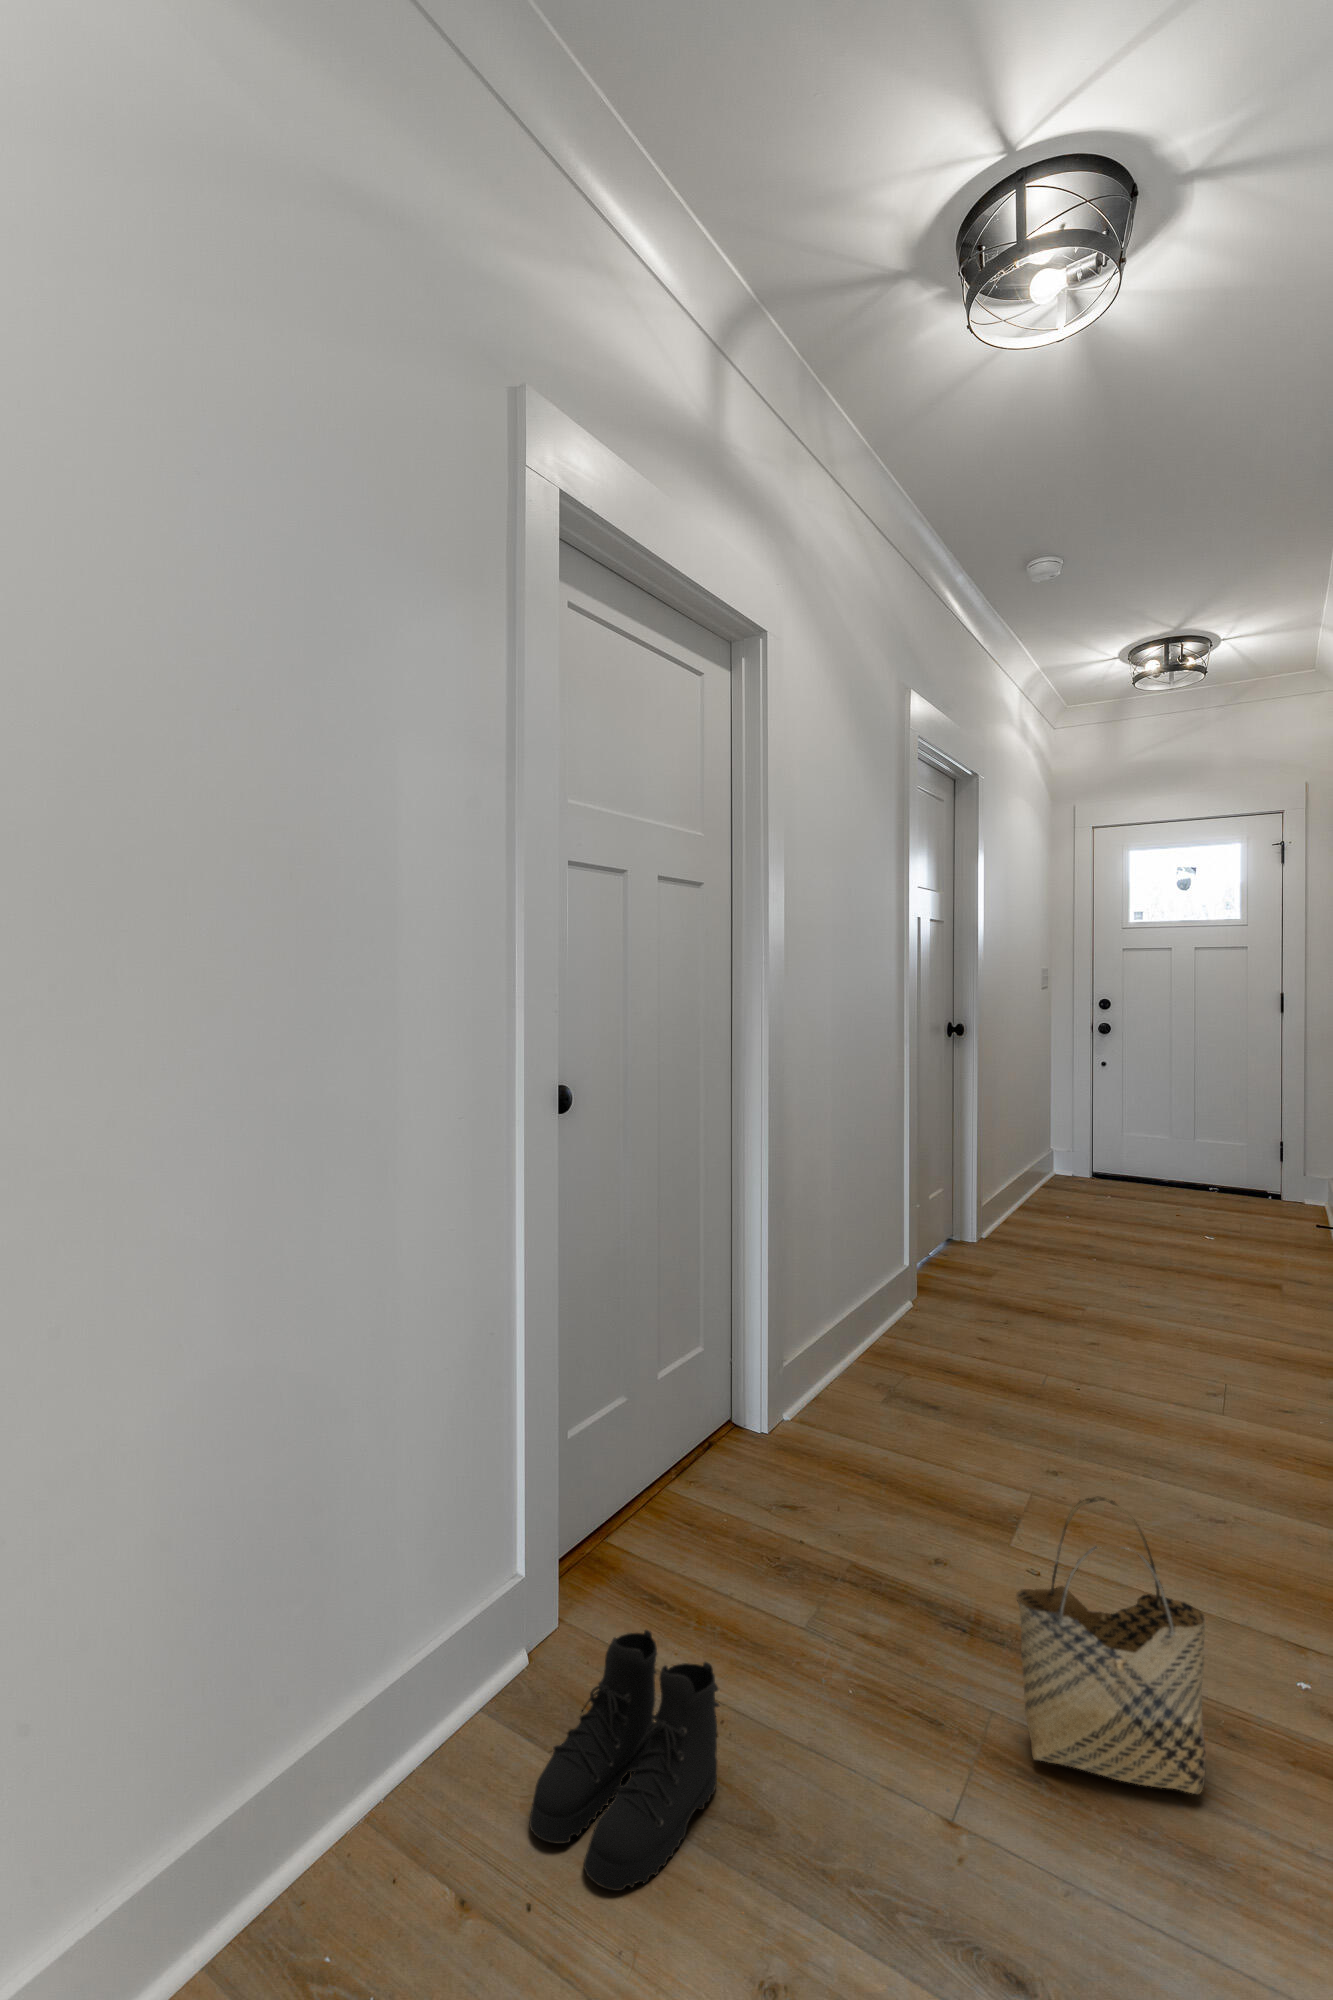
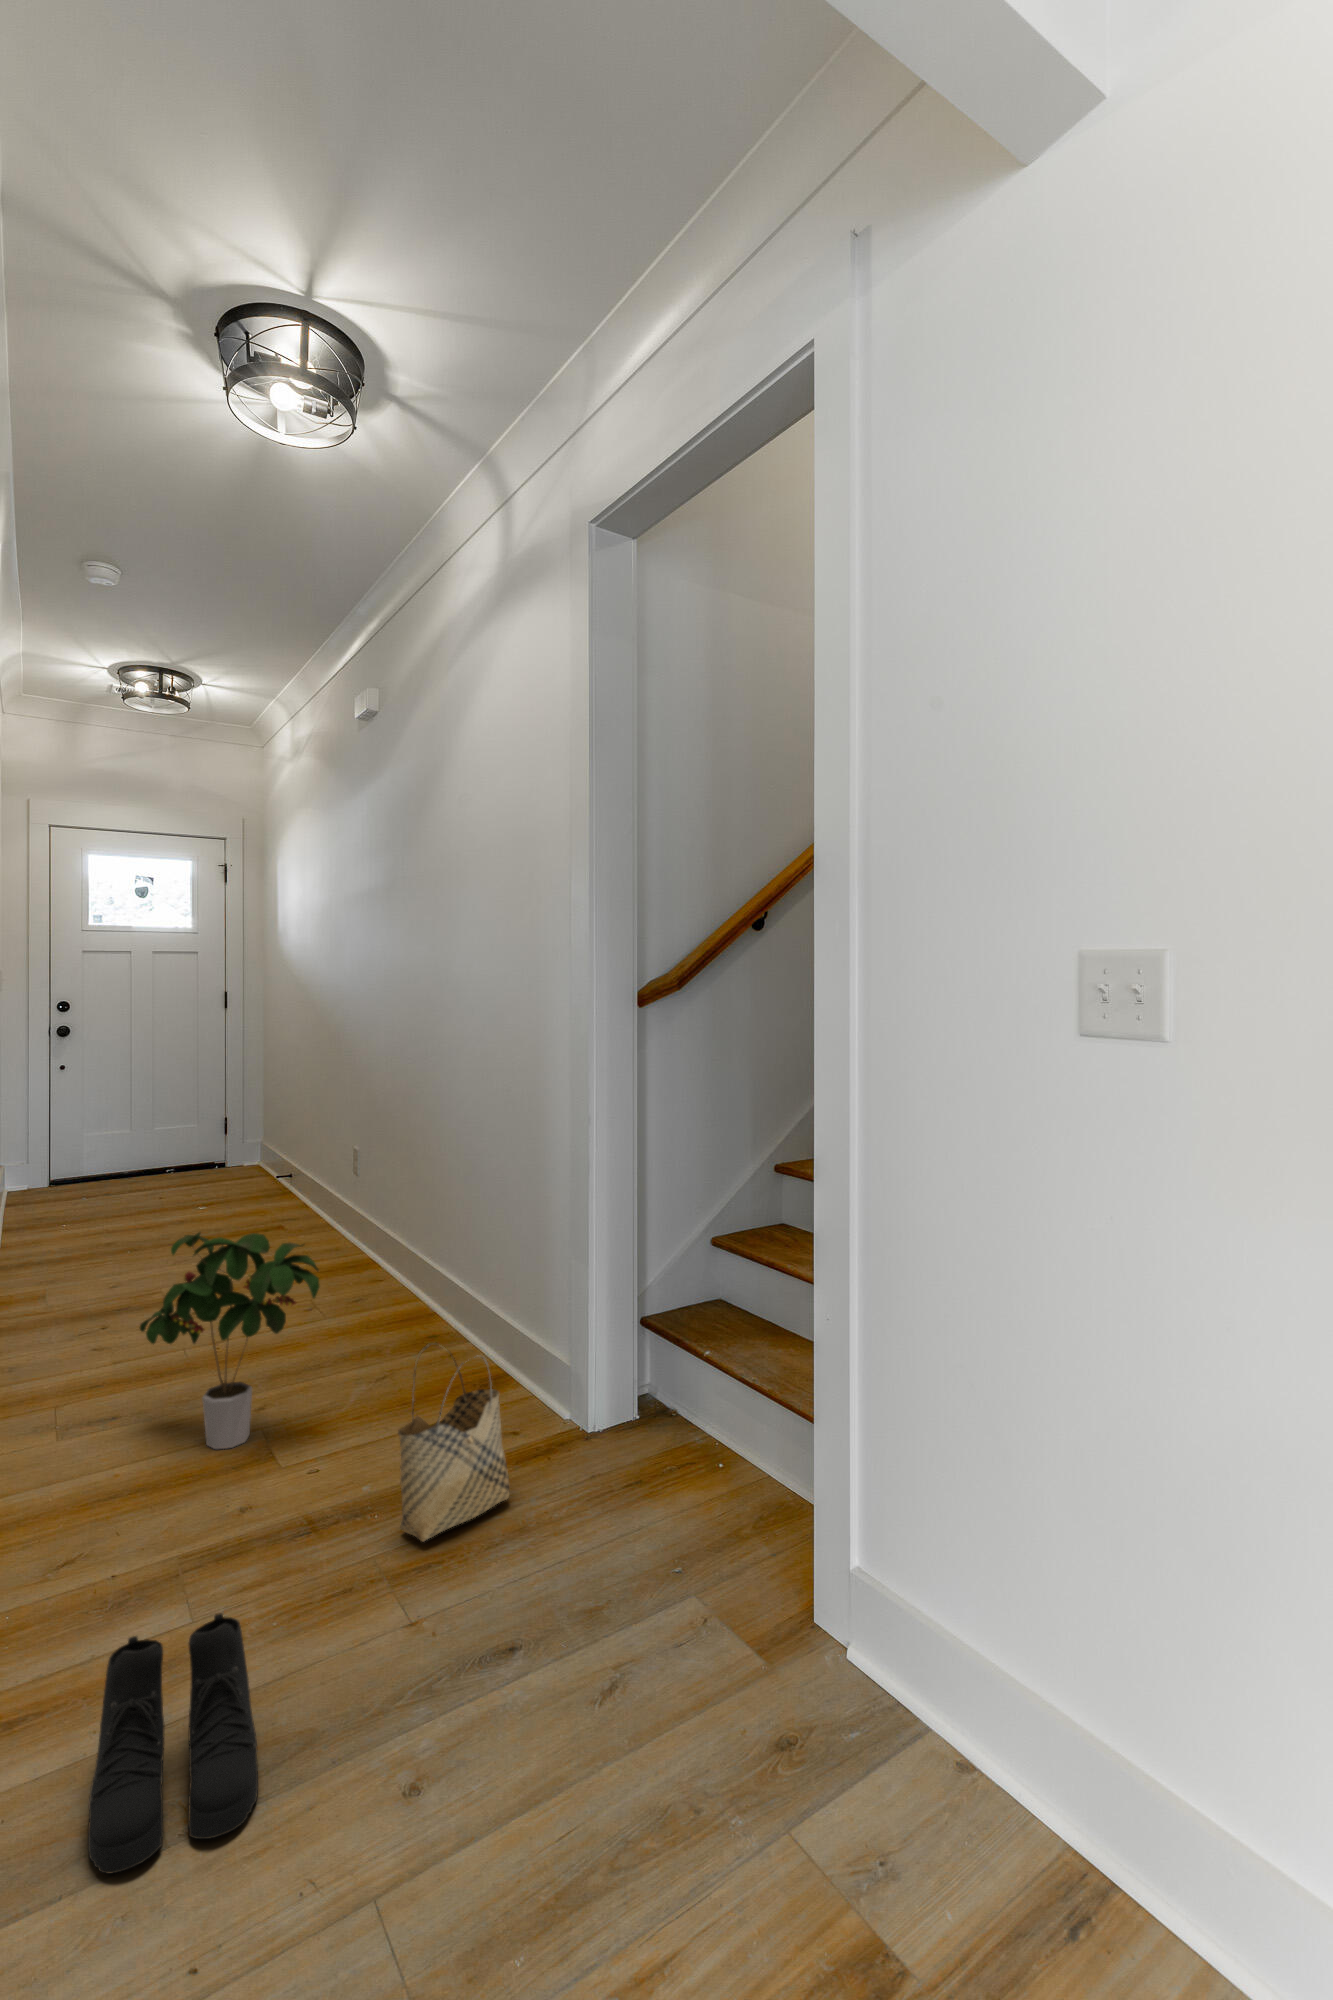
potted plant: none [929,1260,1074,1511] -> present [140,1232,320,1449]

